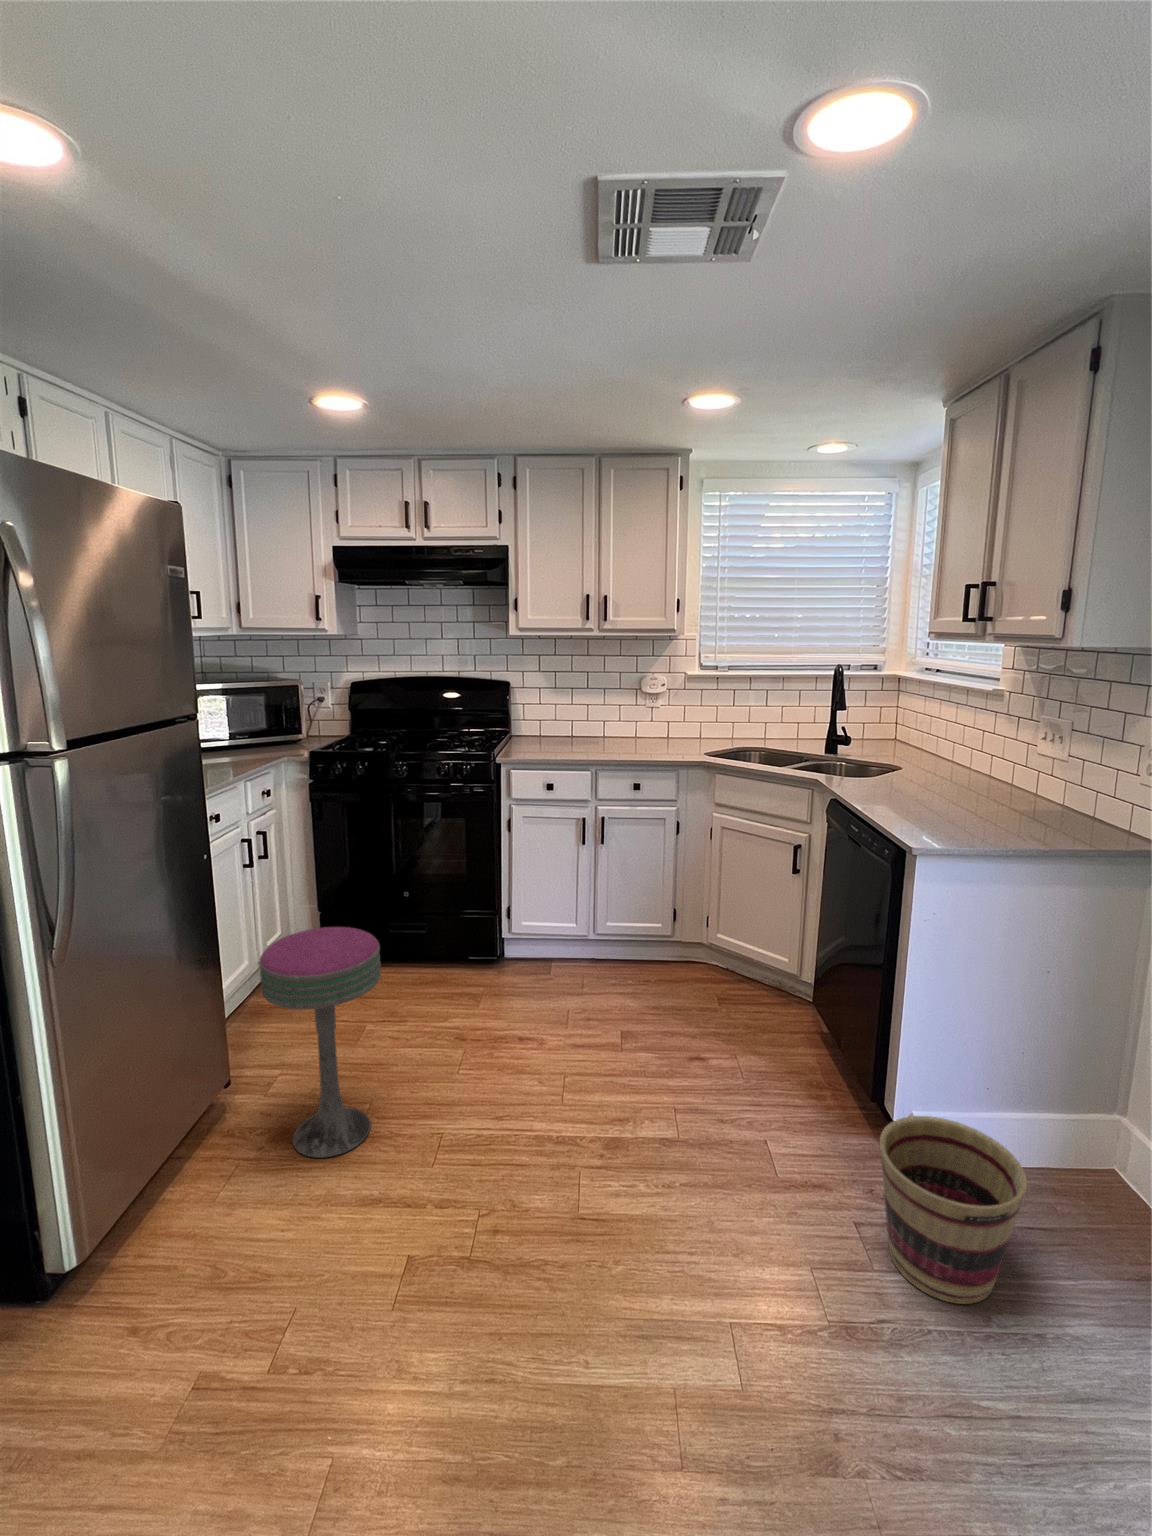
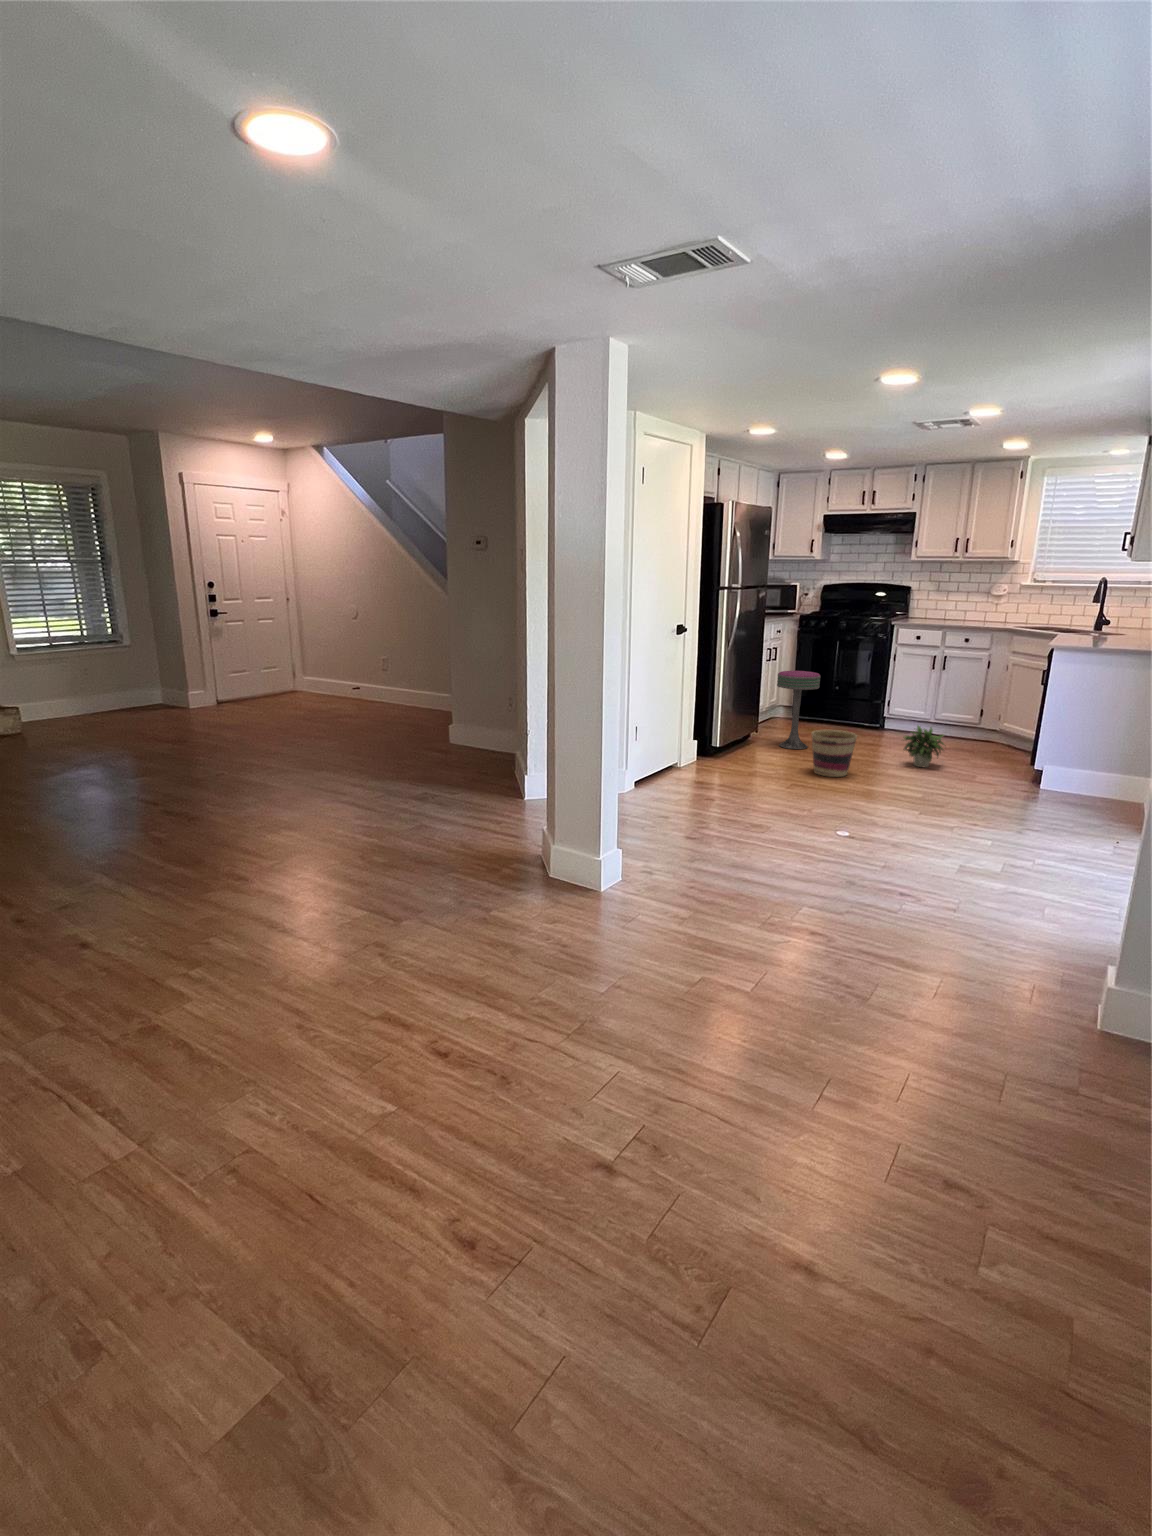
potted plant: none [610,1035,710,1157] -> present [903,726,944,767]
basket: present [880,1116,1027,1304] -> present [811,730,857,777]

